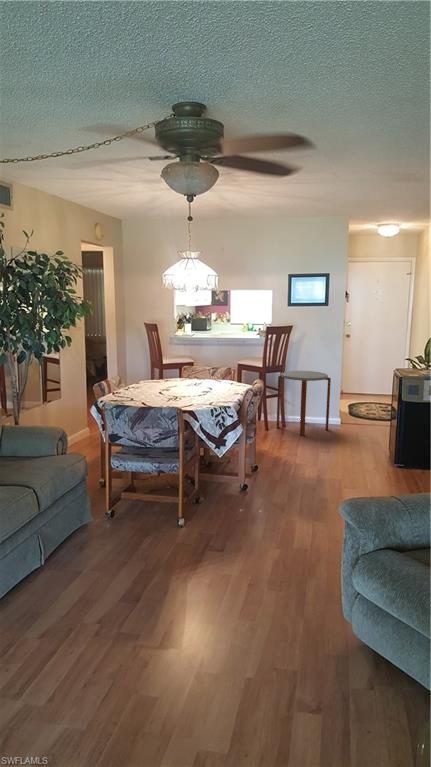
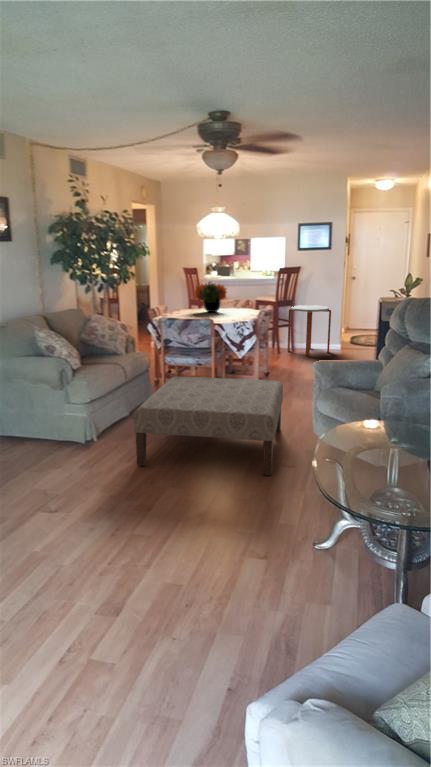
flower arrangement: none [156,348,202,390] -> present [194,282,227,312]
ottoman: none [27,506,287,737] -> present [134,376,283,476]

